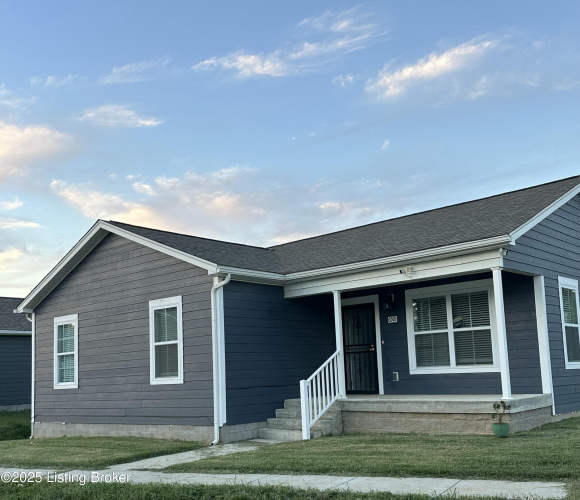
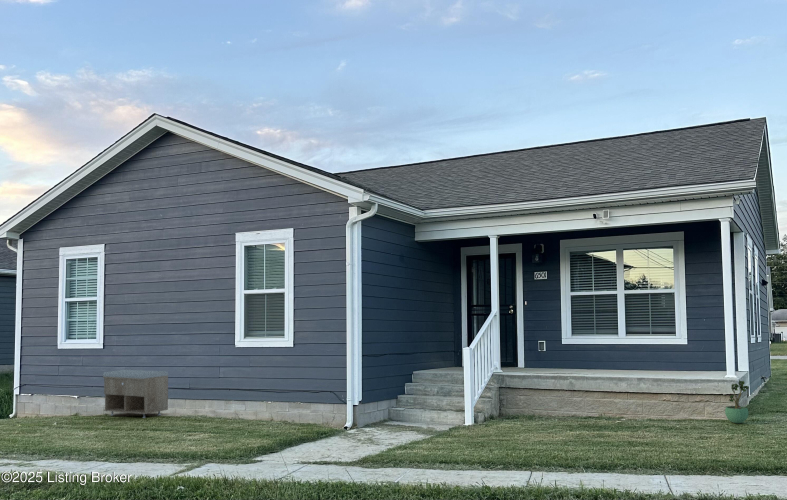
storage bench: none [71,404,113,439] -> present [103,370,168,418]

